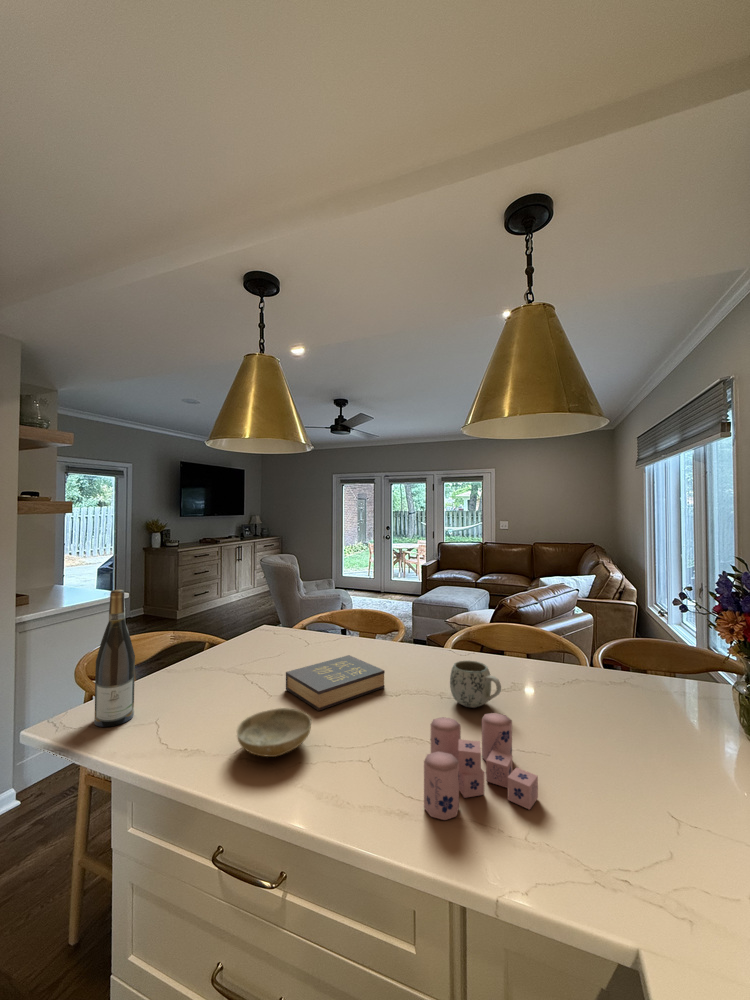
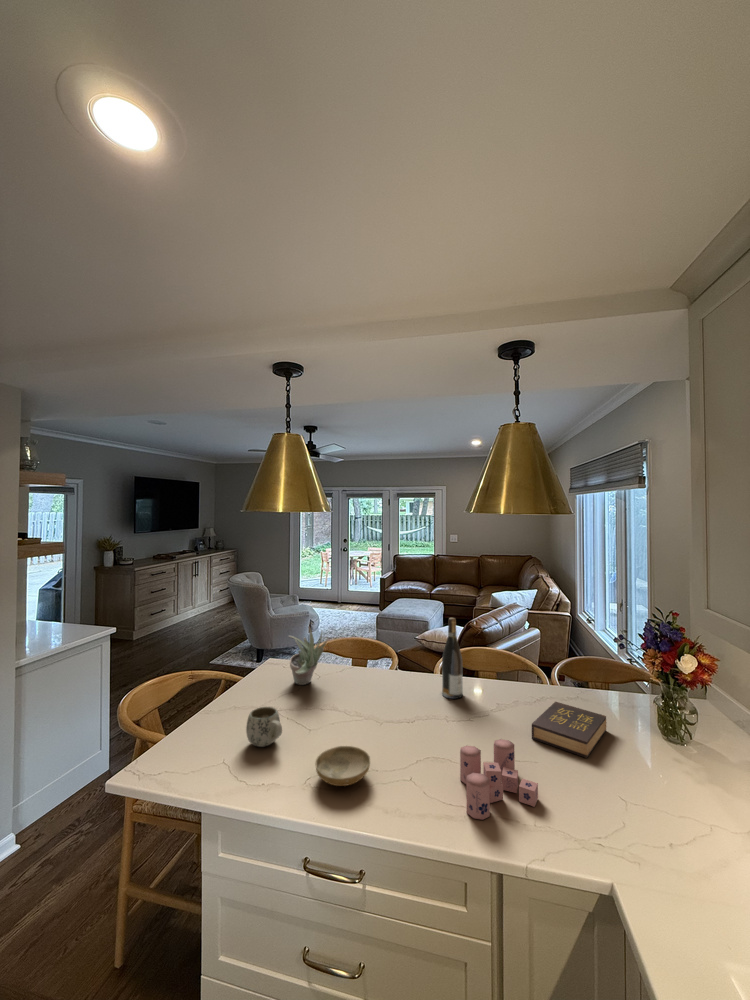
succulent plant: none [265,578,311,647] -> present [289,627,327,685]
wine bottle: present [94,590,135,727] -> present [442,618,463,699]
hardback book: present [286,655,385,711] -> present [532,702,607,758]
mug: present [450,661,501,708] -> present [246,707,282,747]

